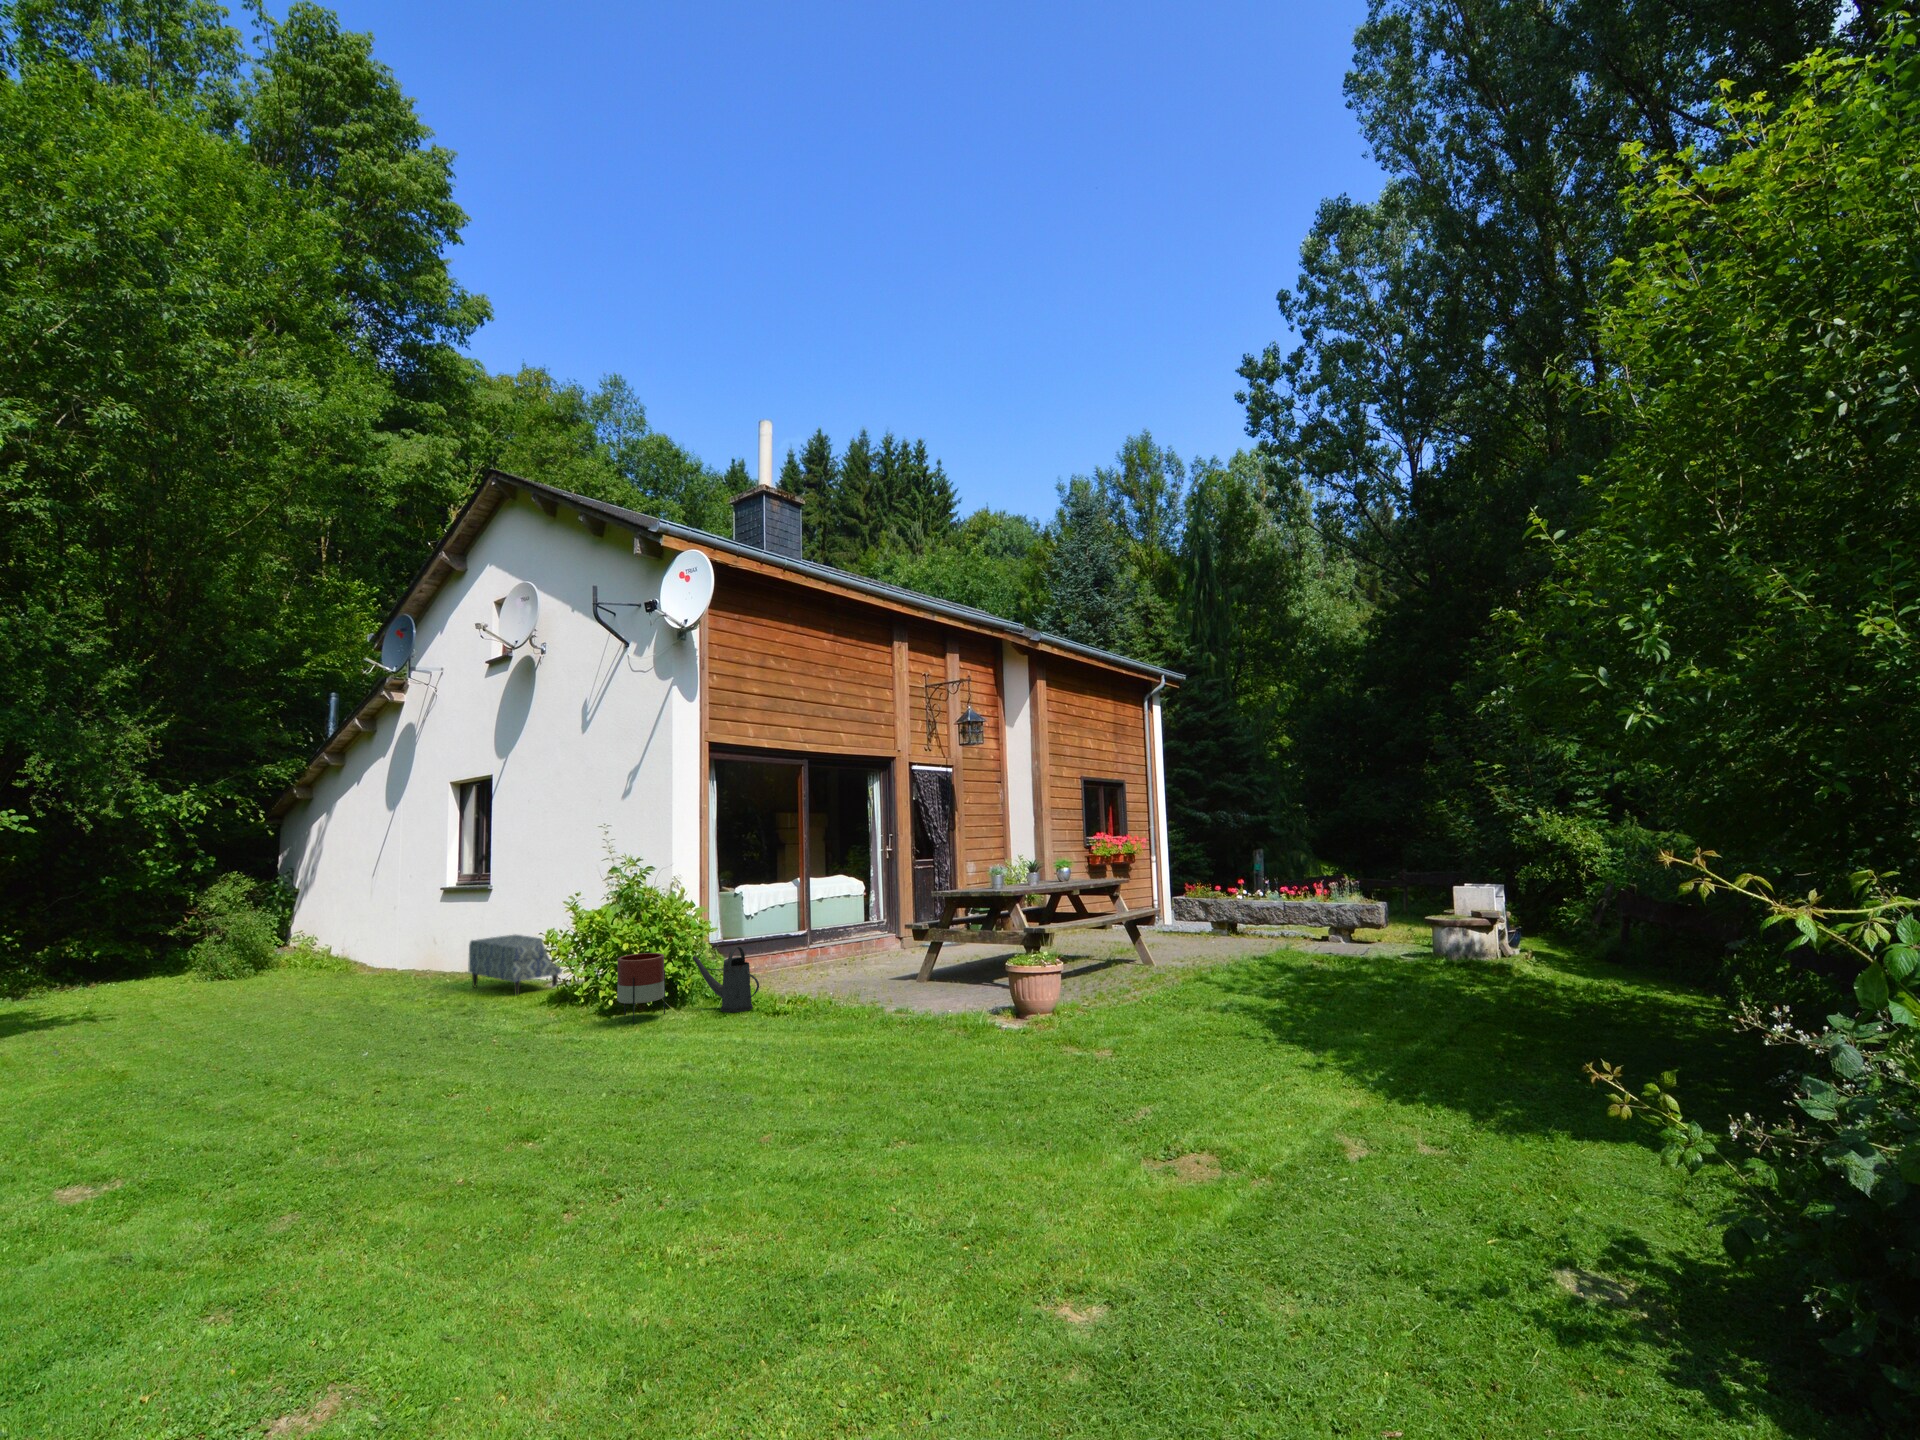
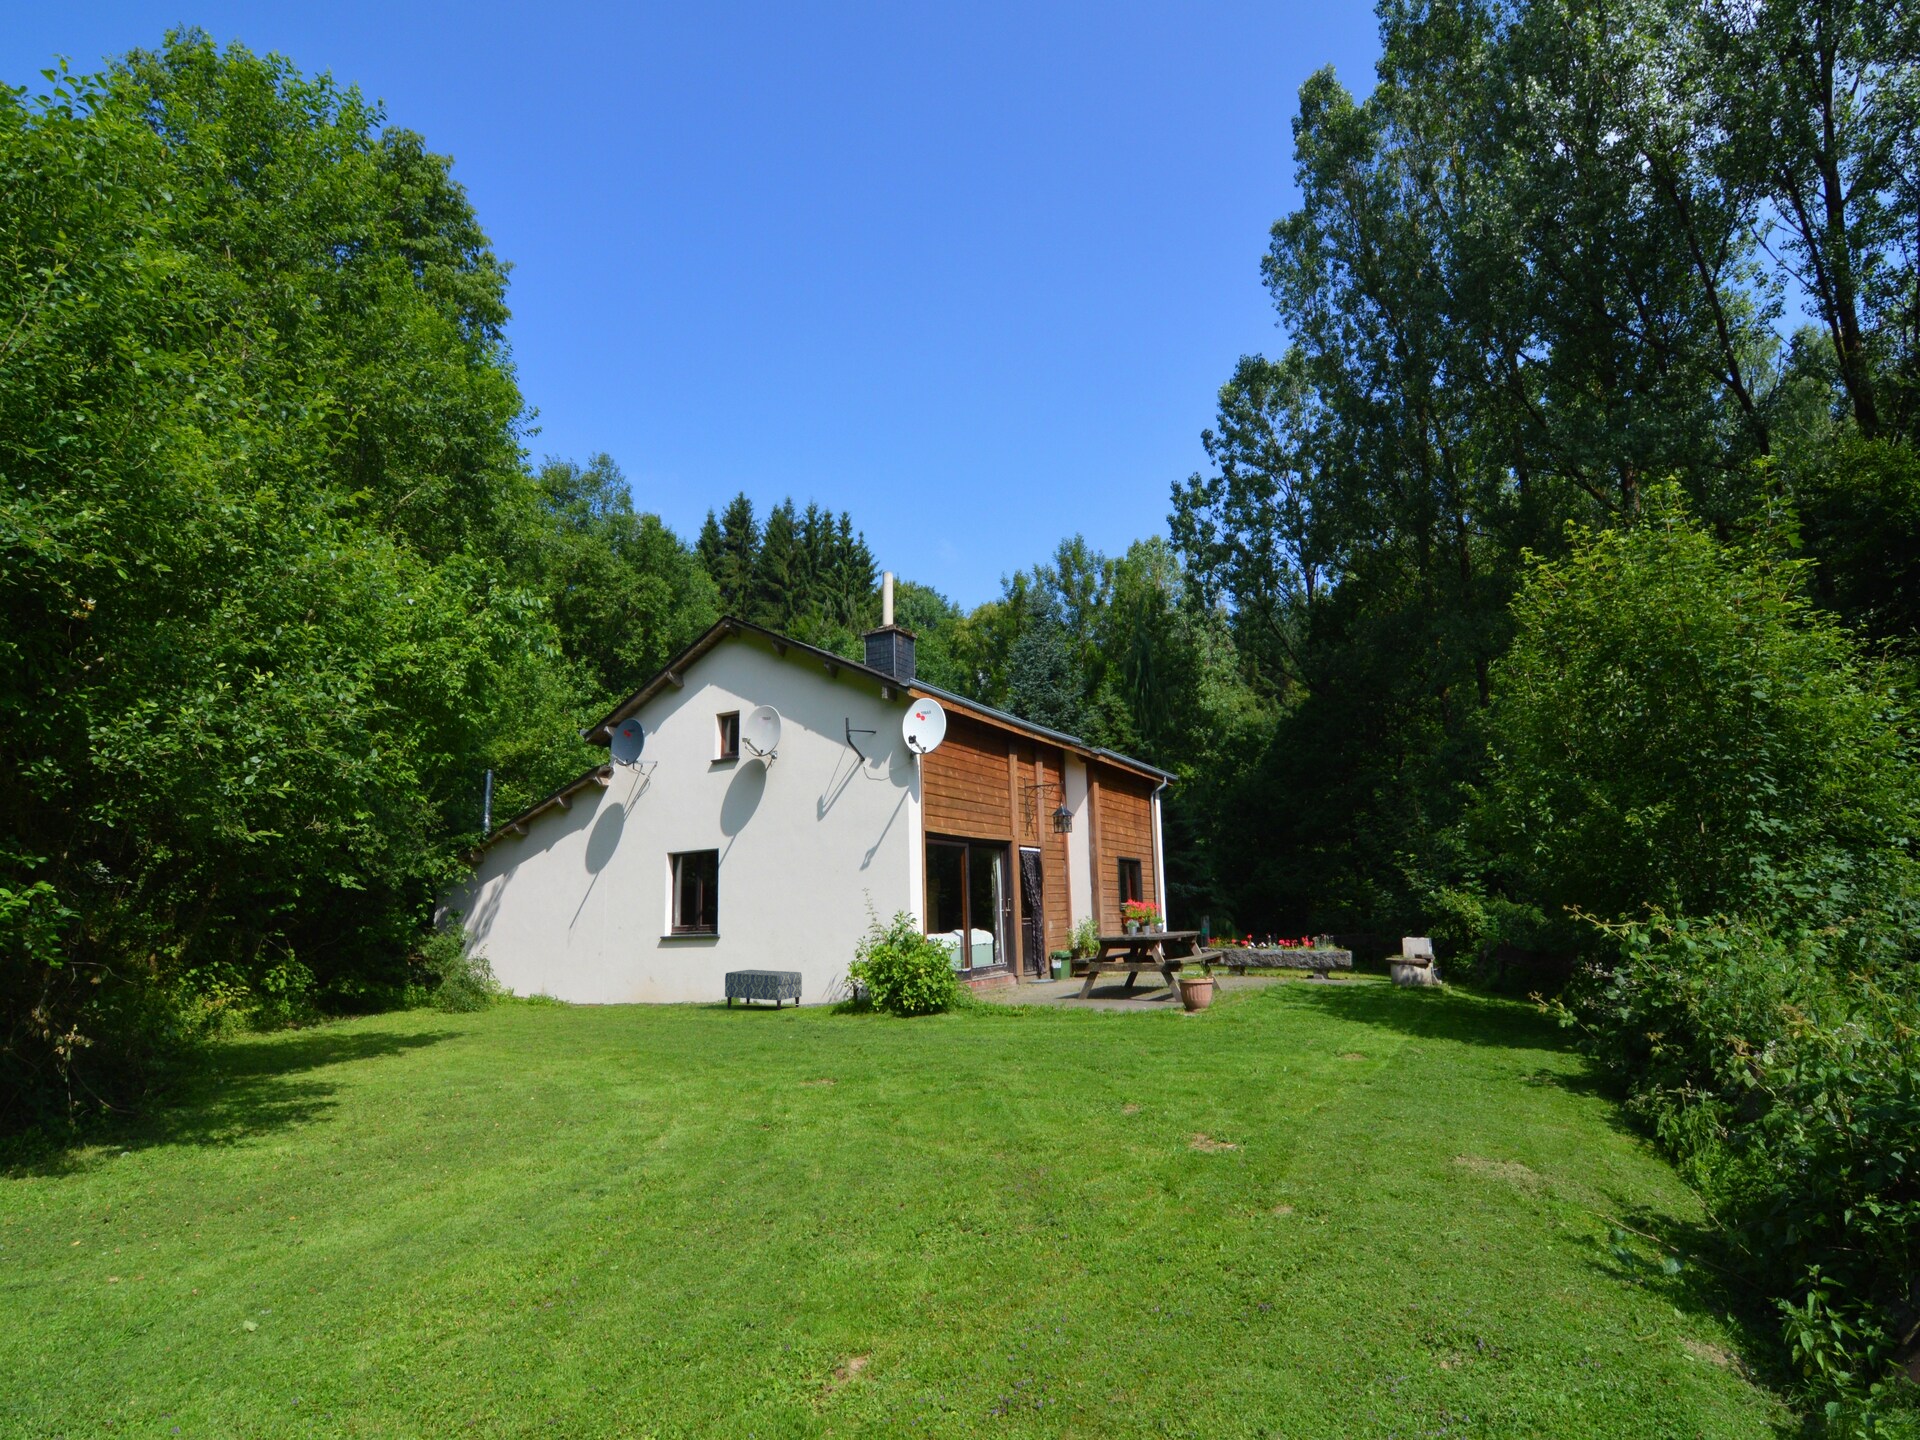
watering can: present [693,946,759,1012] -> none [948,968,996,1010]
planter: present [617,953,665,1023] -> none [911,971,940,1015]

